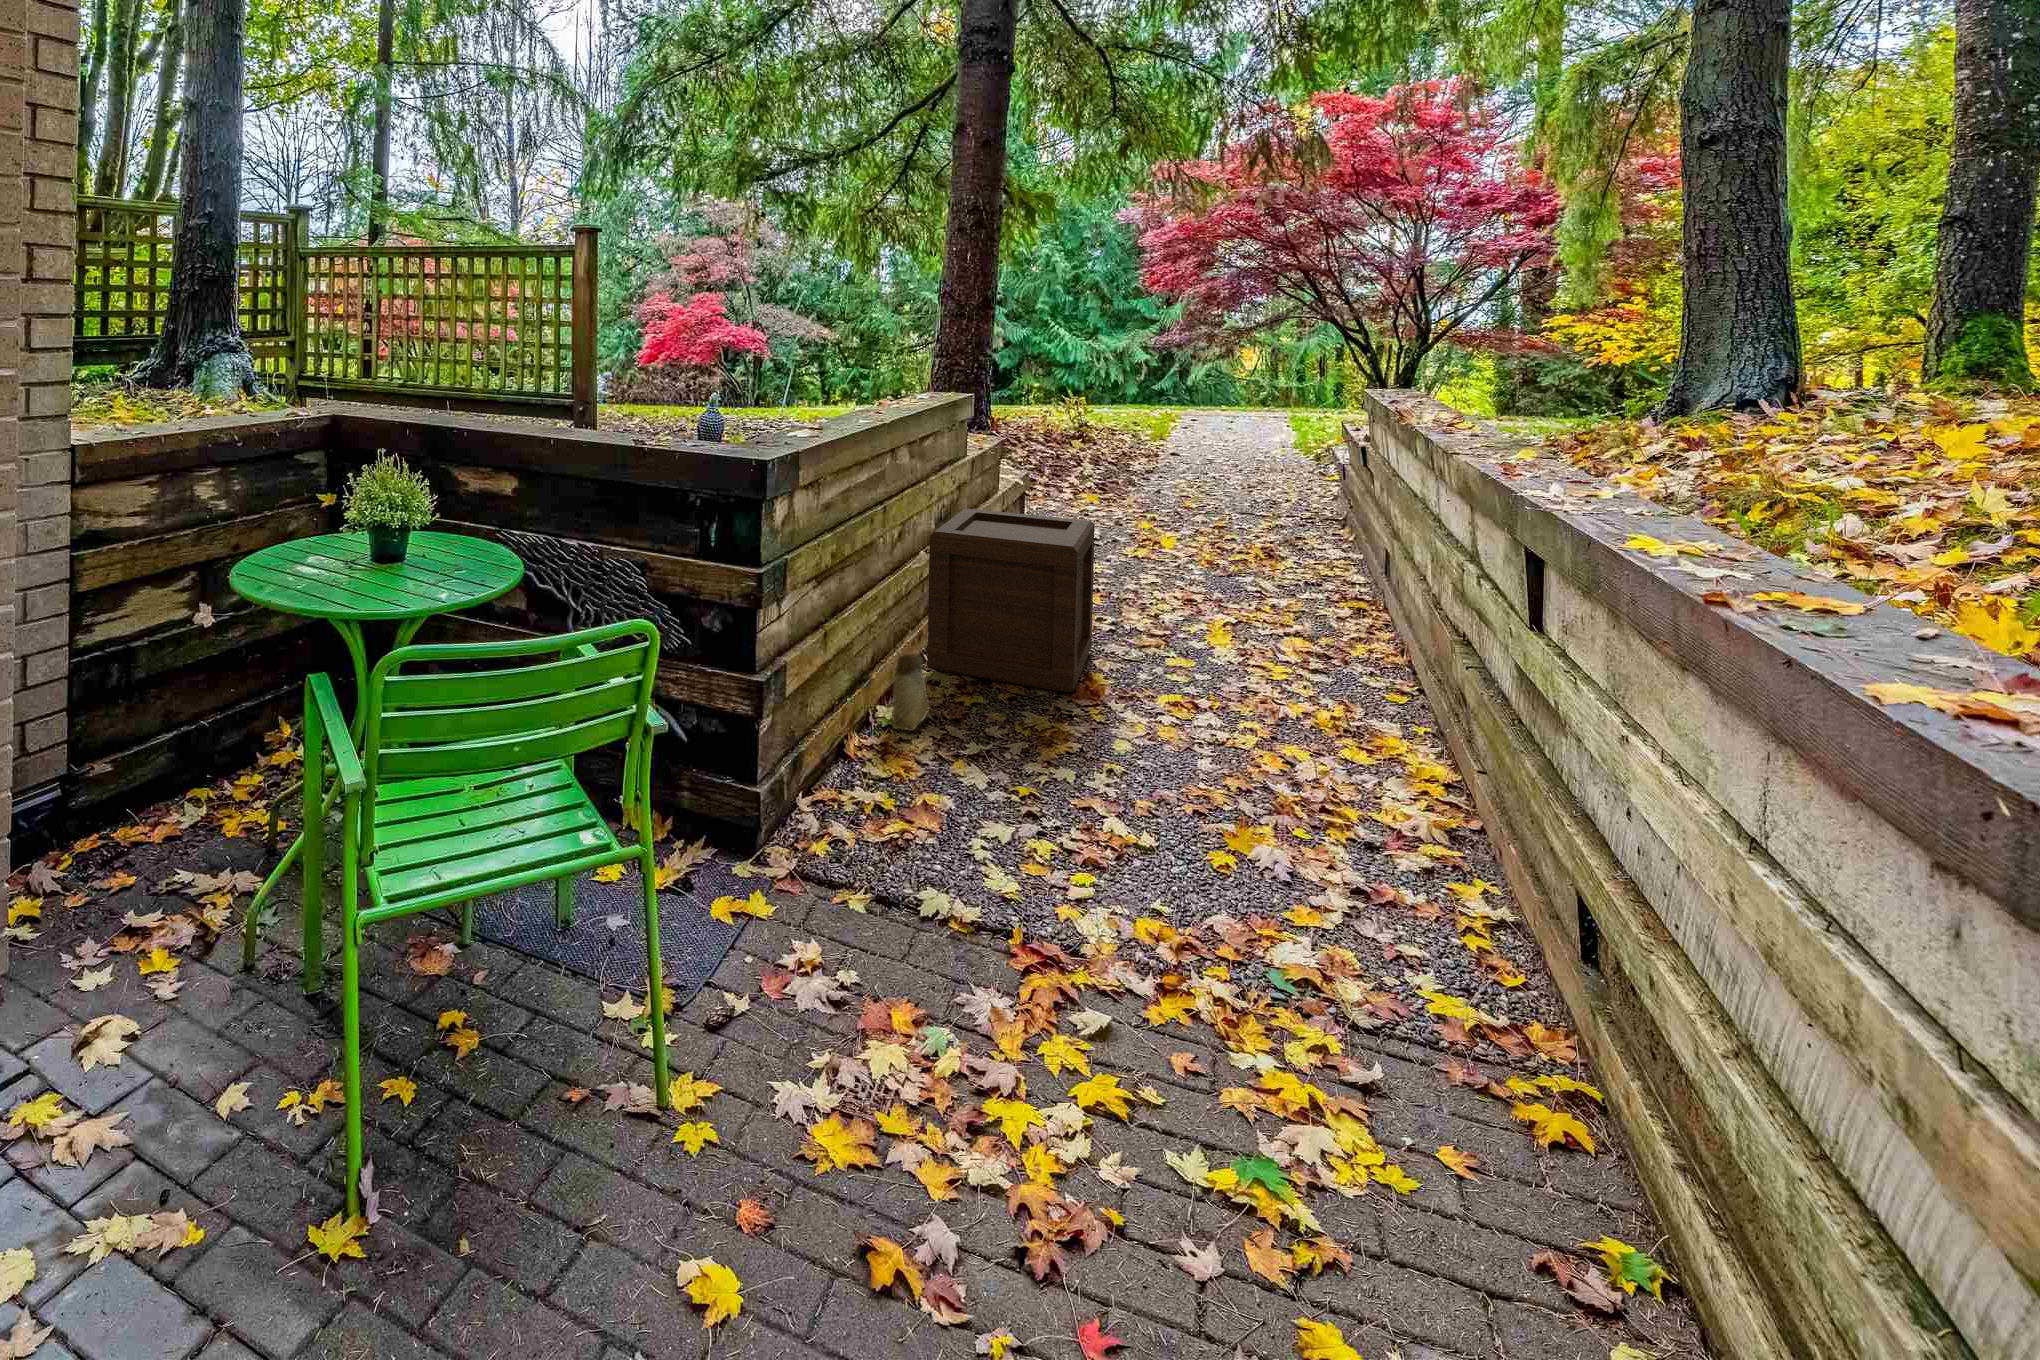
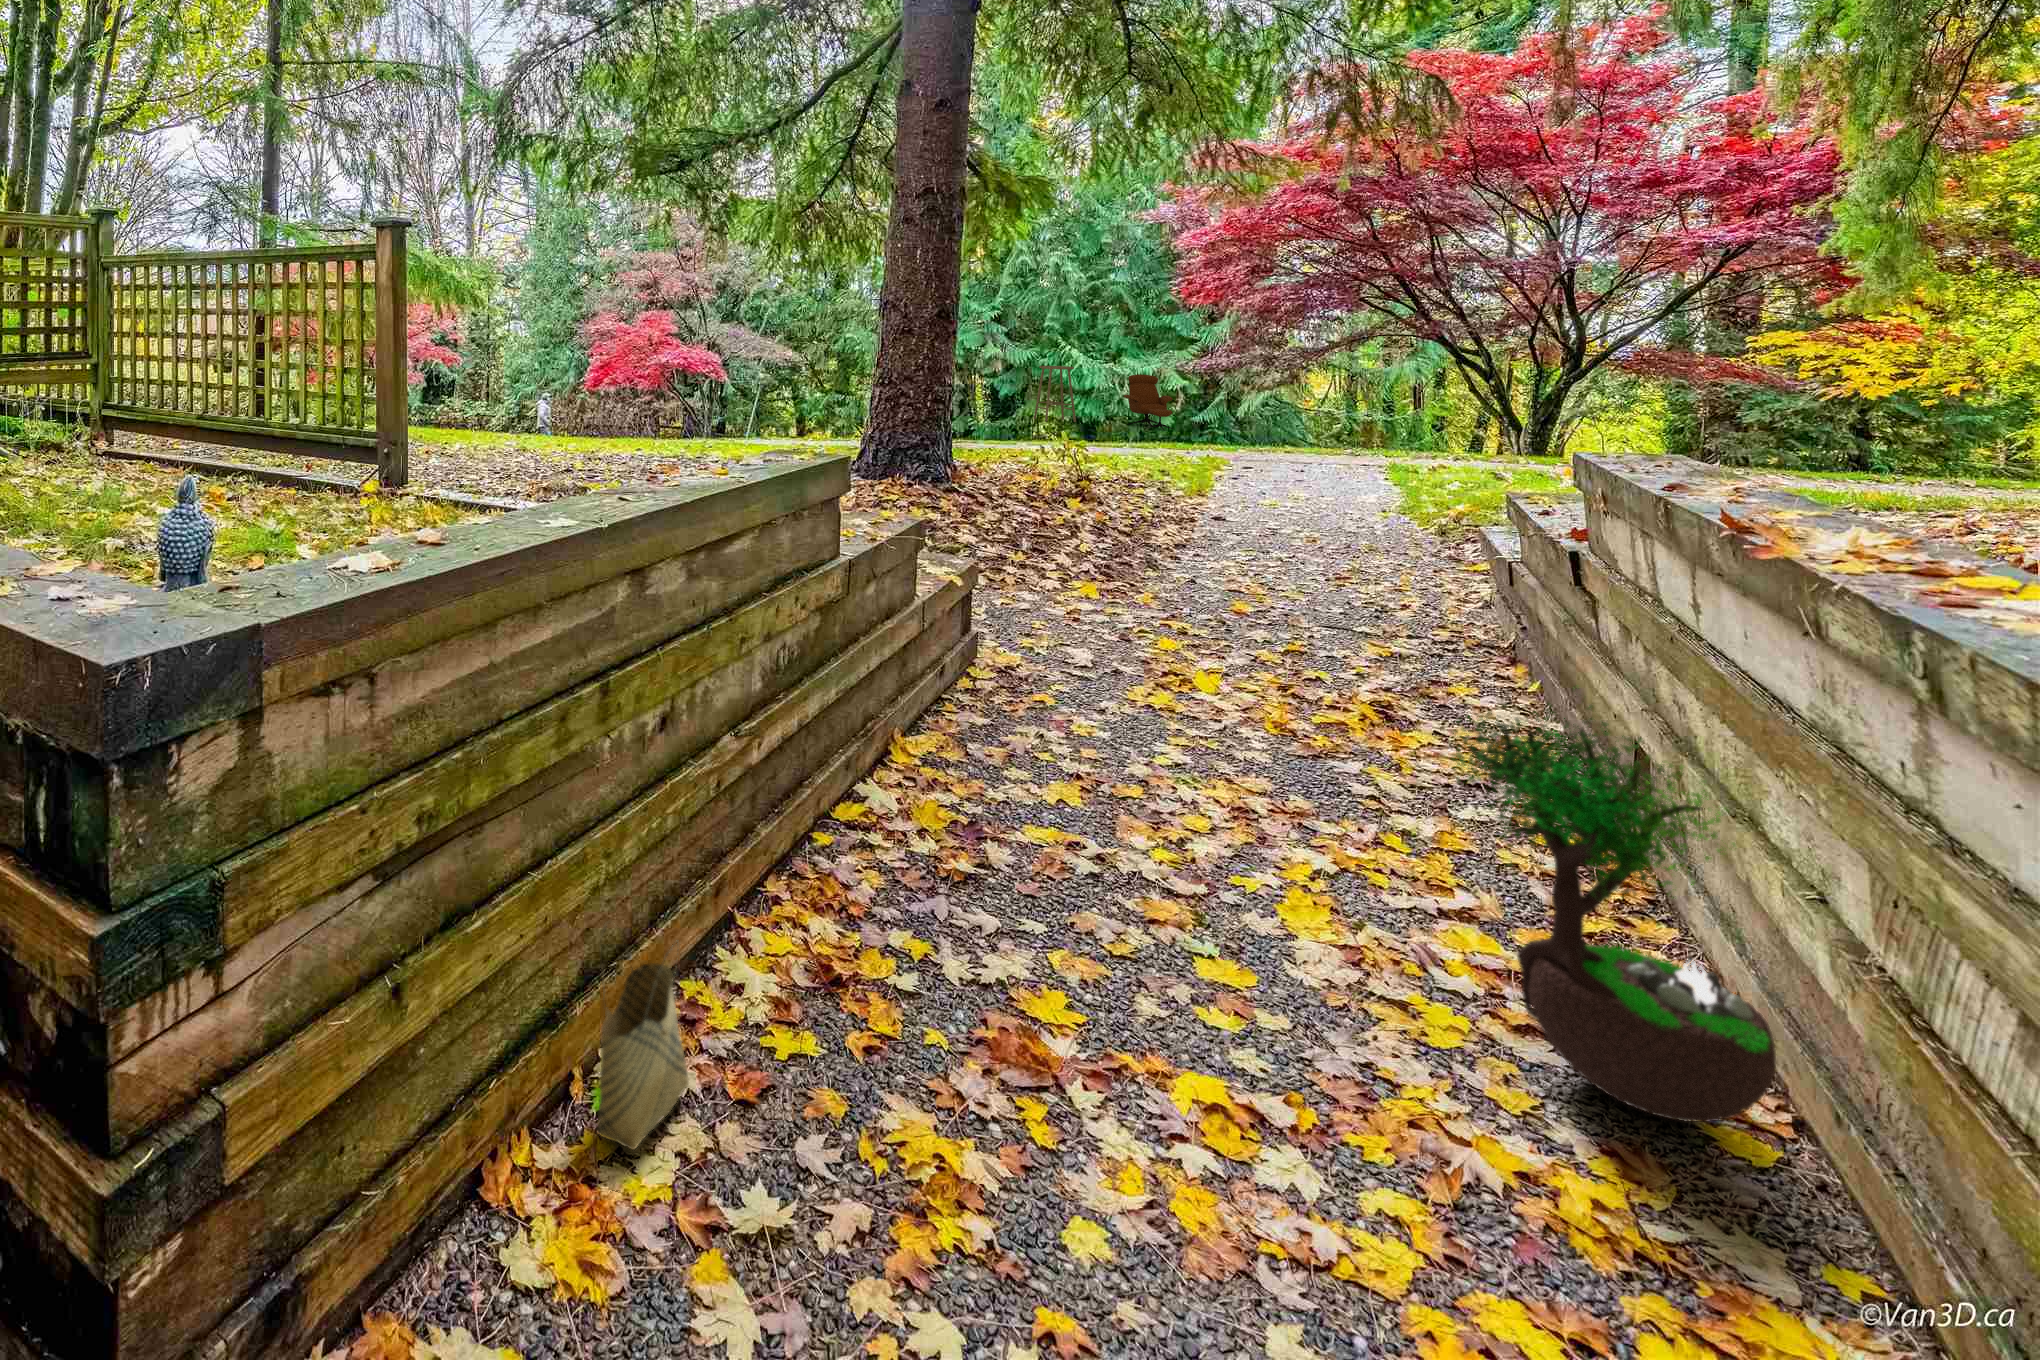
stool: none [1035,343,1067,388] -> present [1034,366,1076,422]
lounge chair: none [1103,349,1141,394] -> present [1124,374,1173,430]
potted tree: none [1285,495,1413,693] -> present [1450,688,1776,1122]
wooden crate: present [927,508,1095,693] -> none [727,648,1056,1050]

